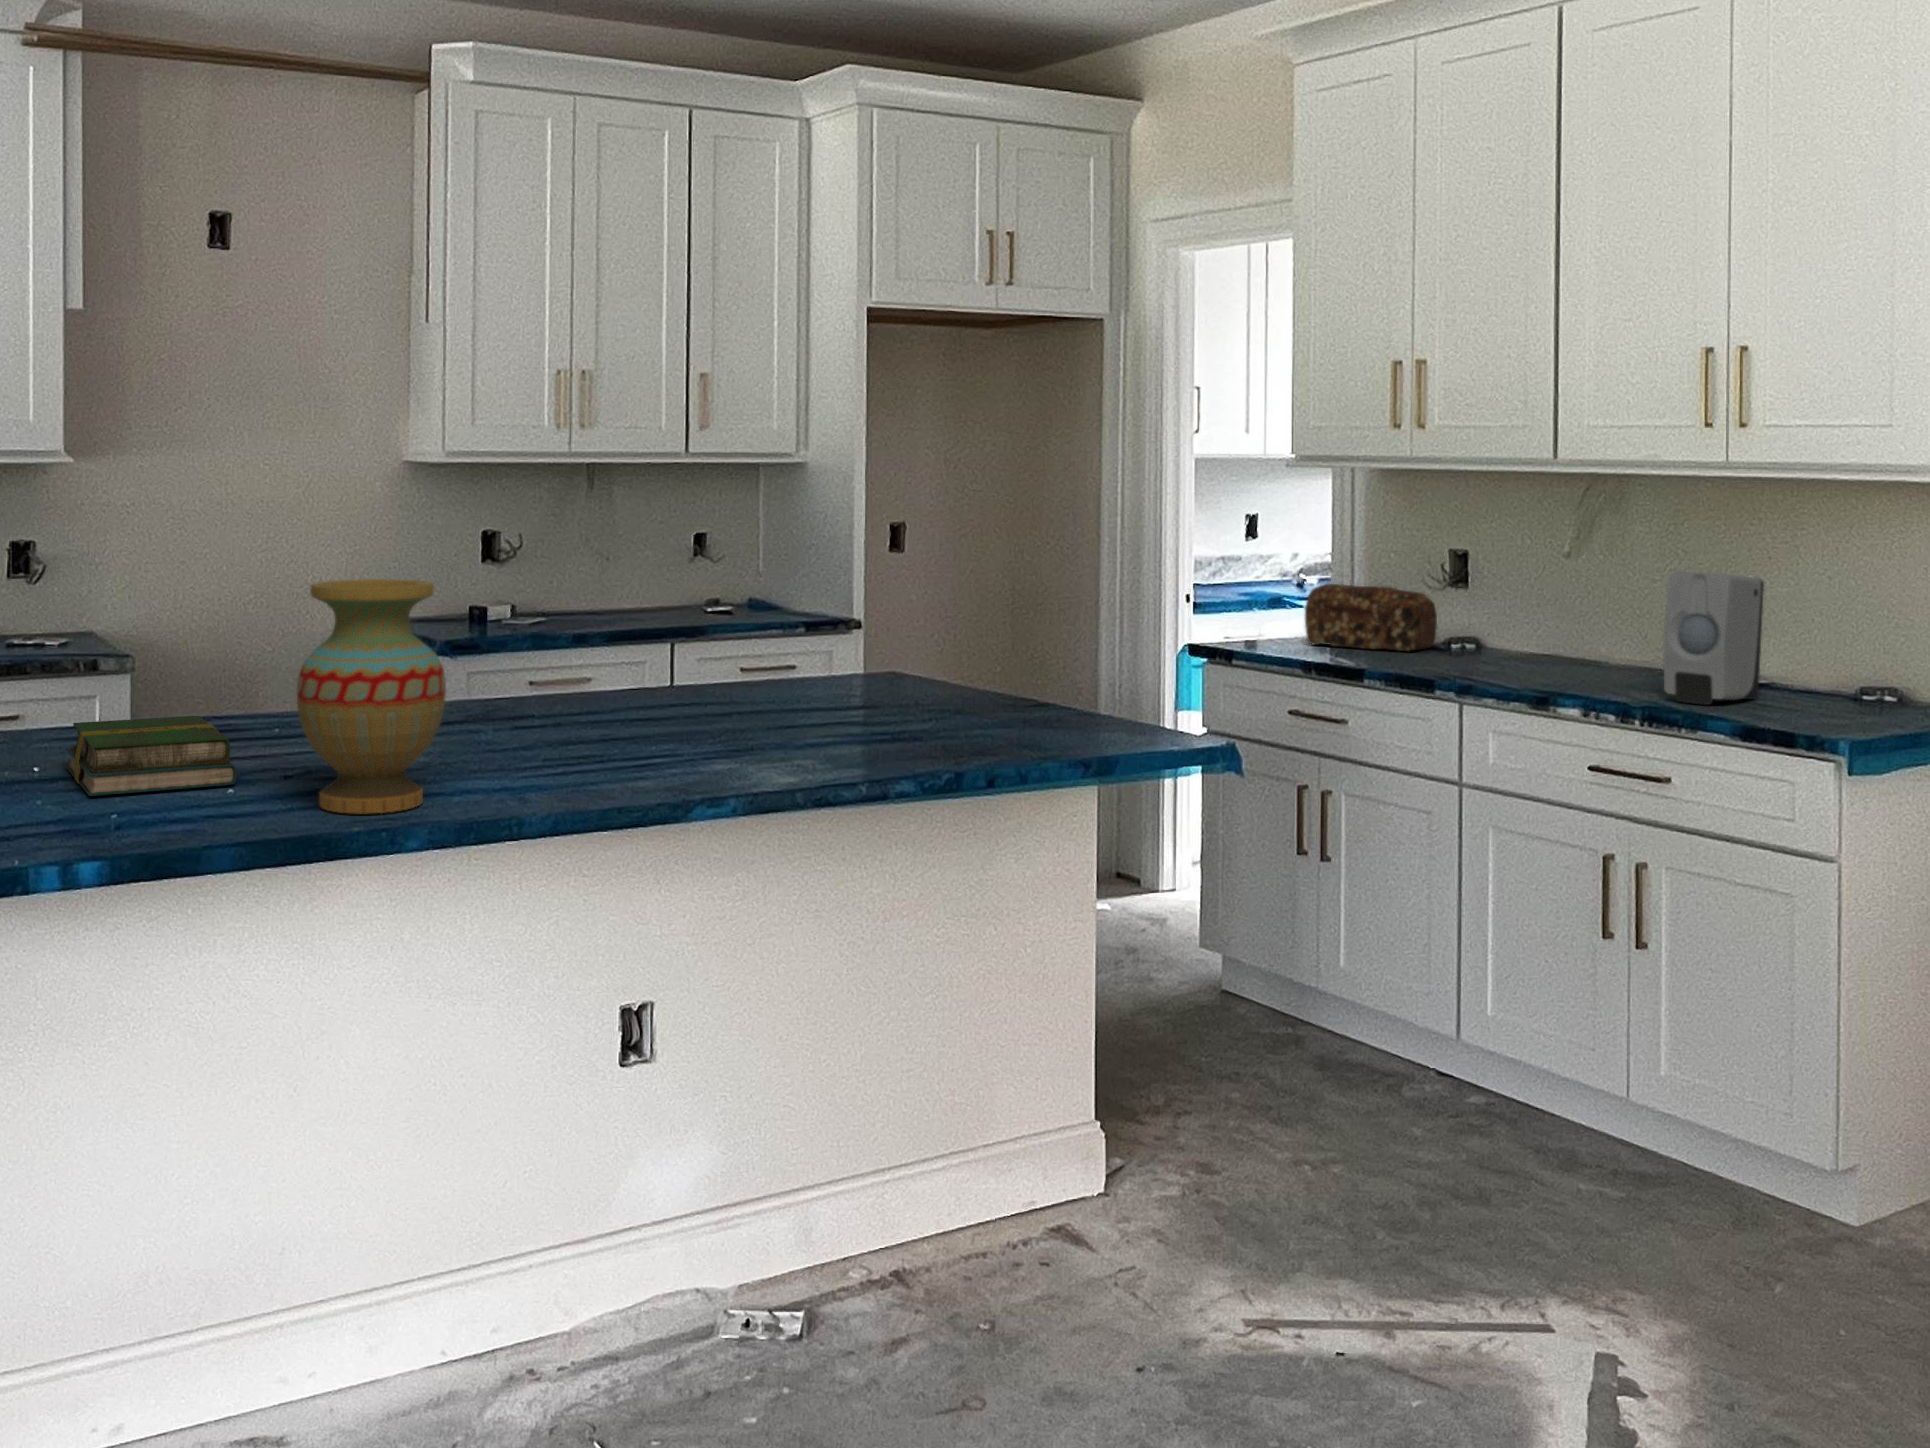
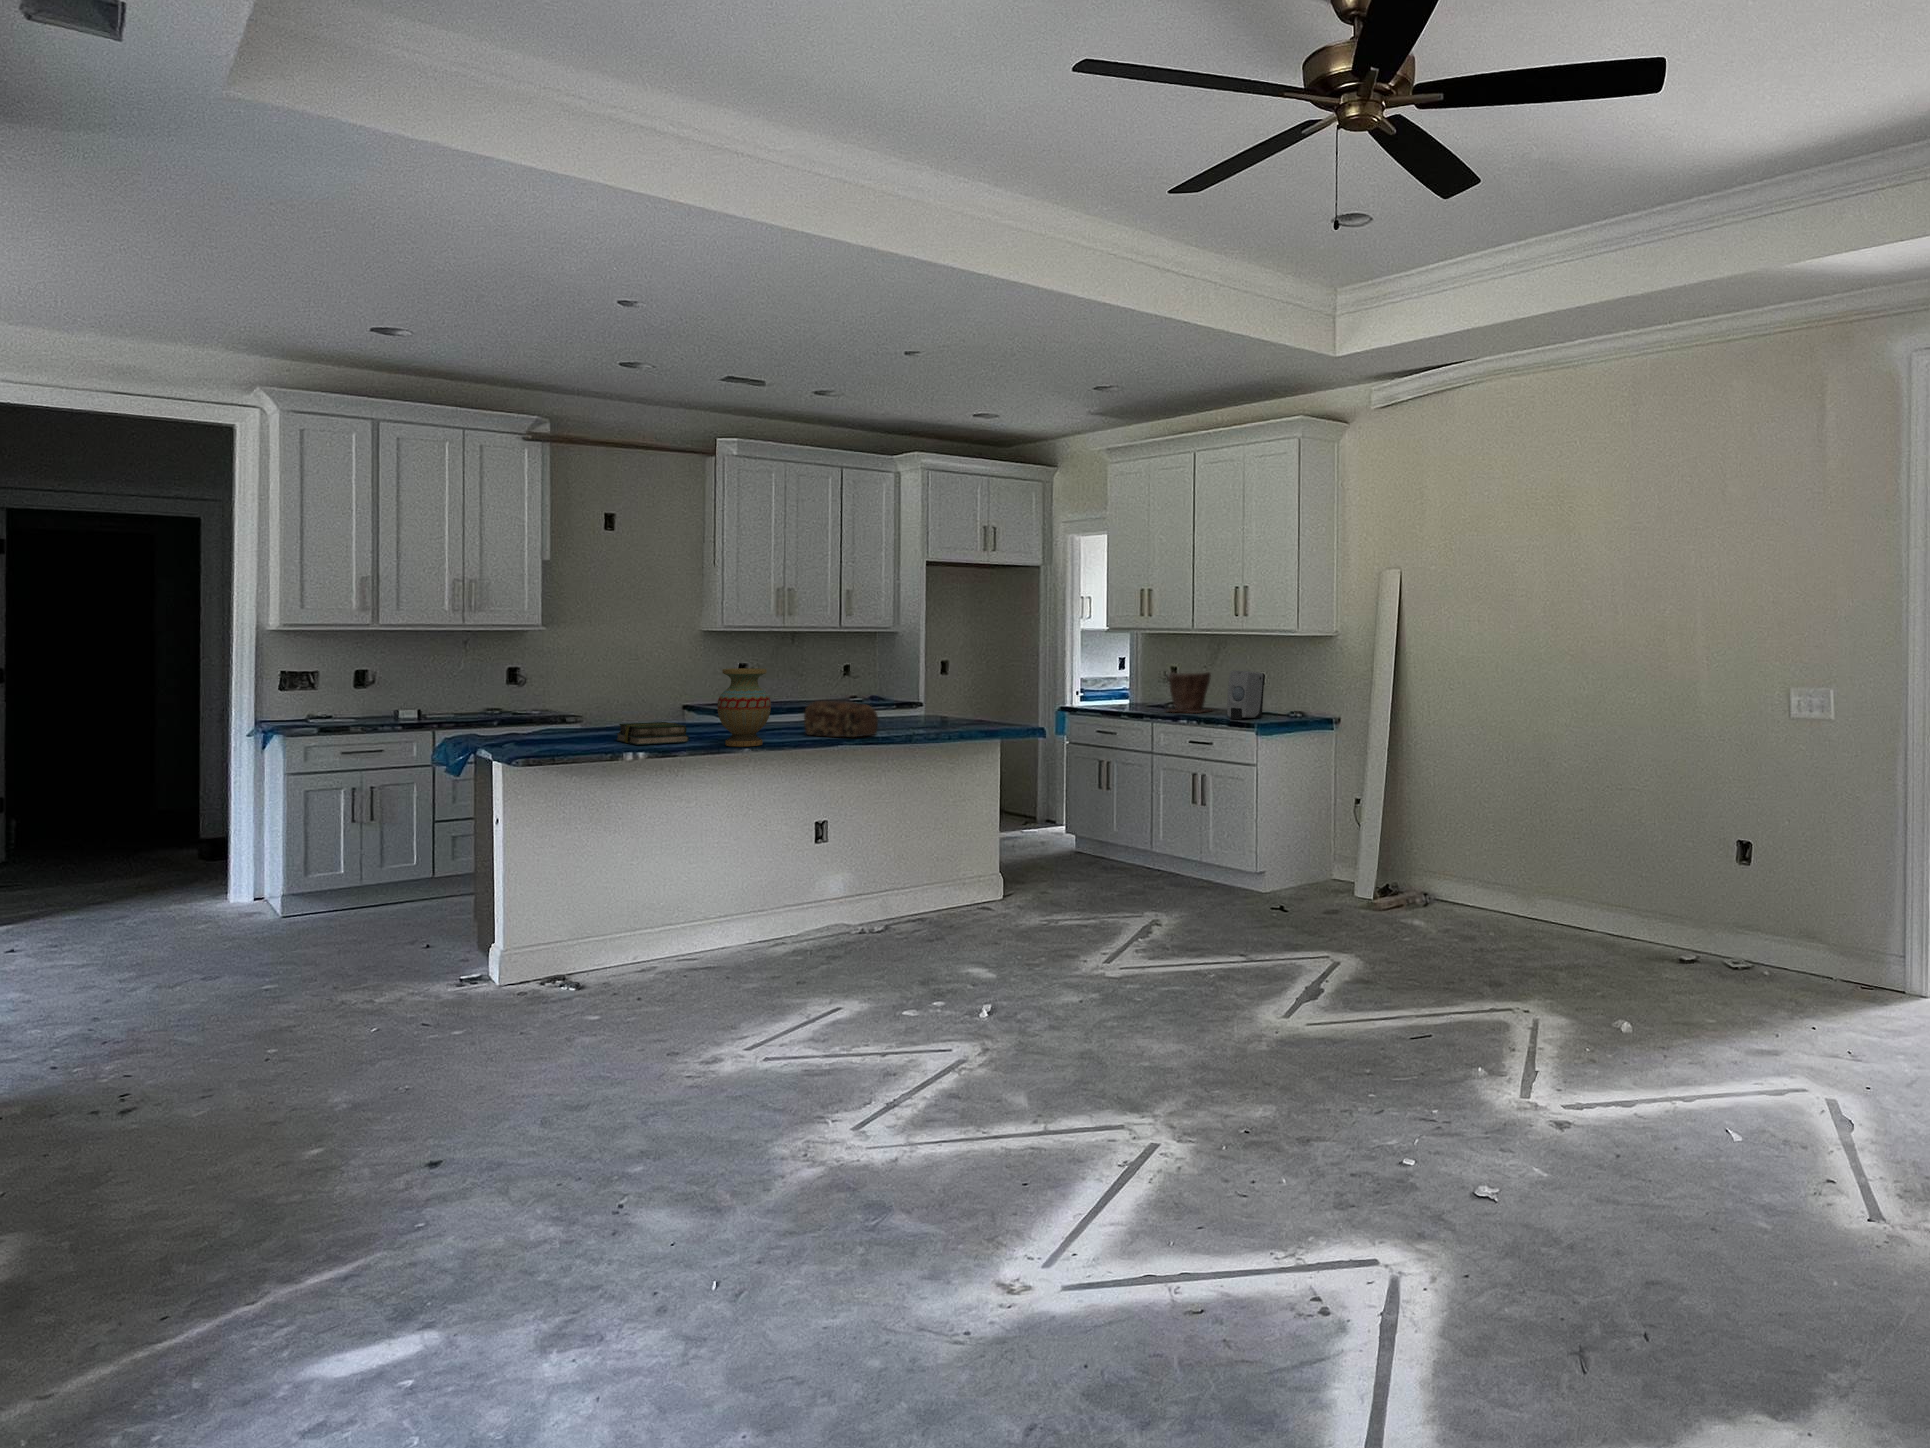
plant pot: none [1451,563,1578,671] -> present [1167,672,1211,713]
bread loaf: present [1305,584,1437,651] -> present [804,701,878,737]

